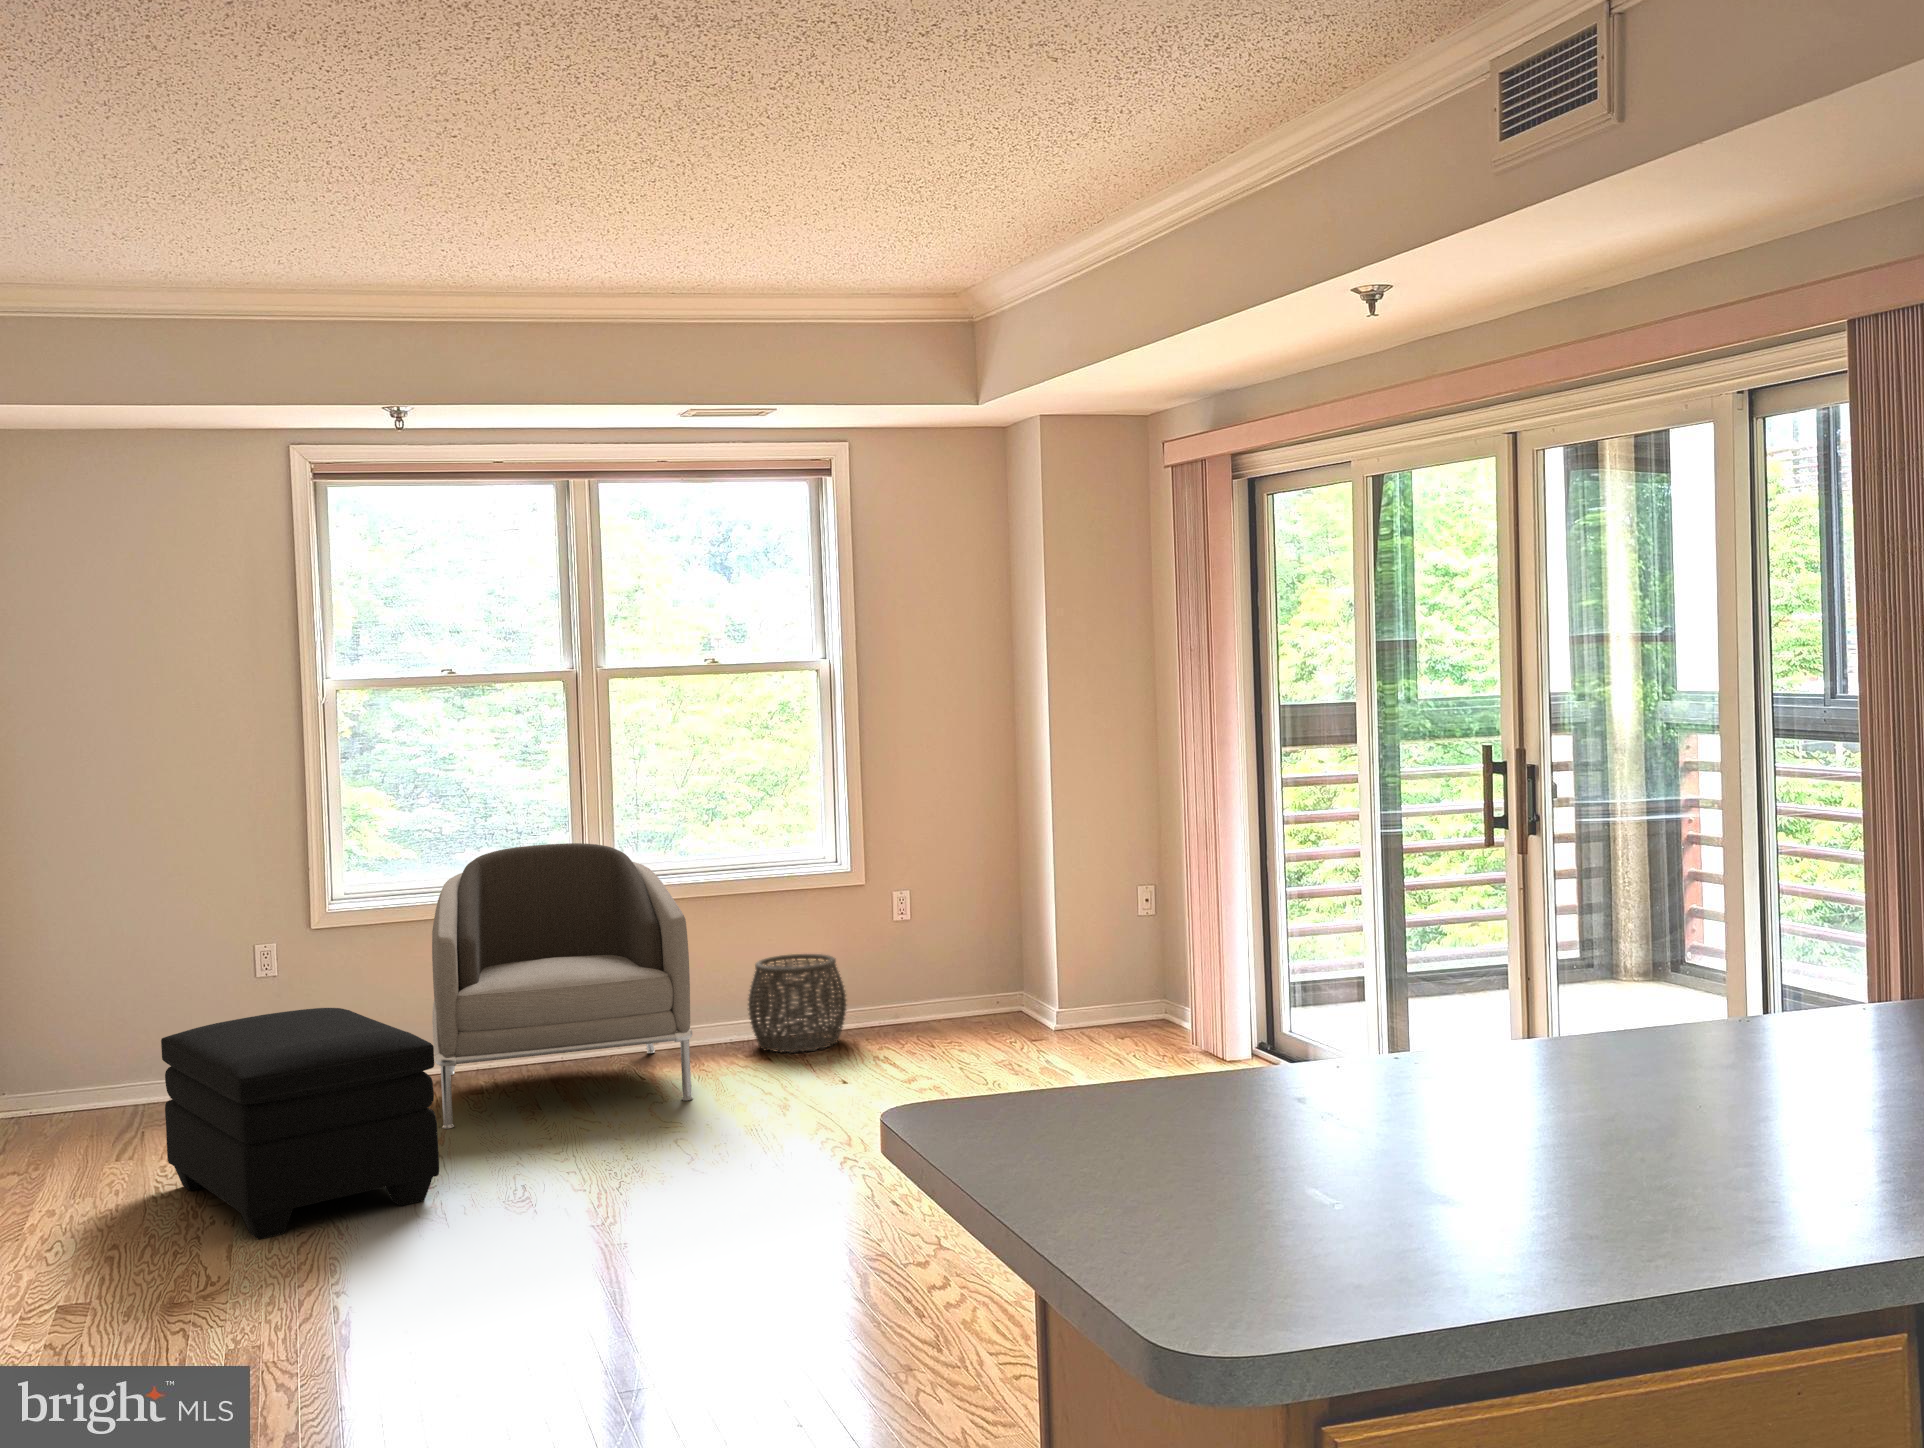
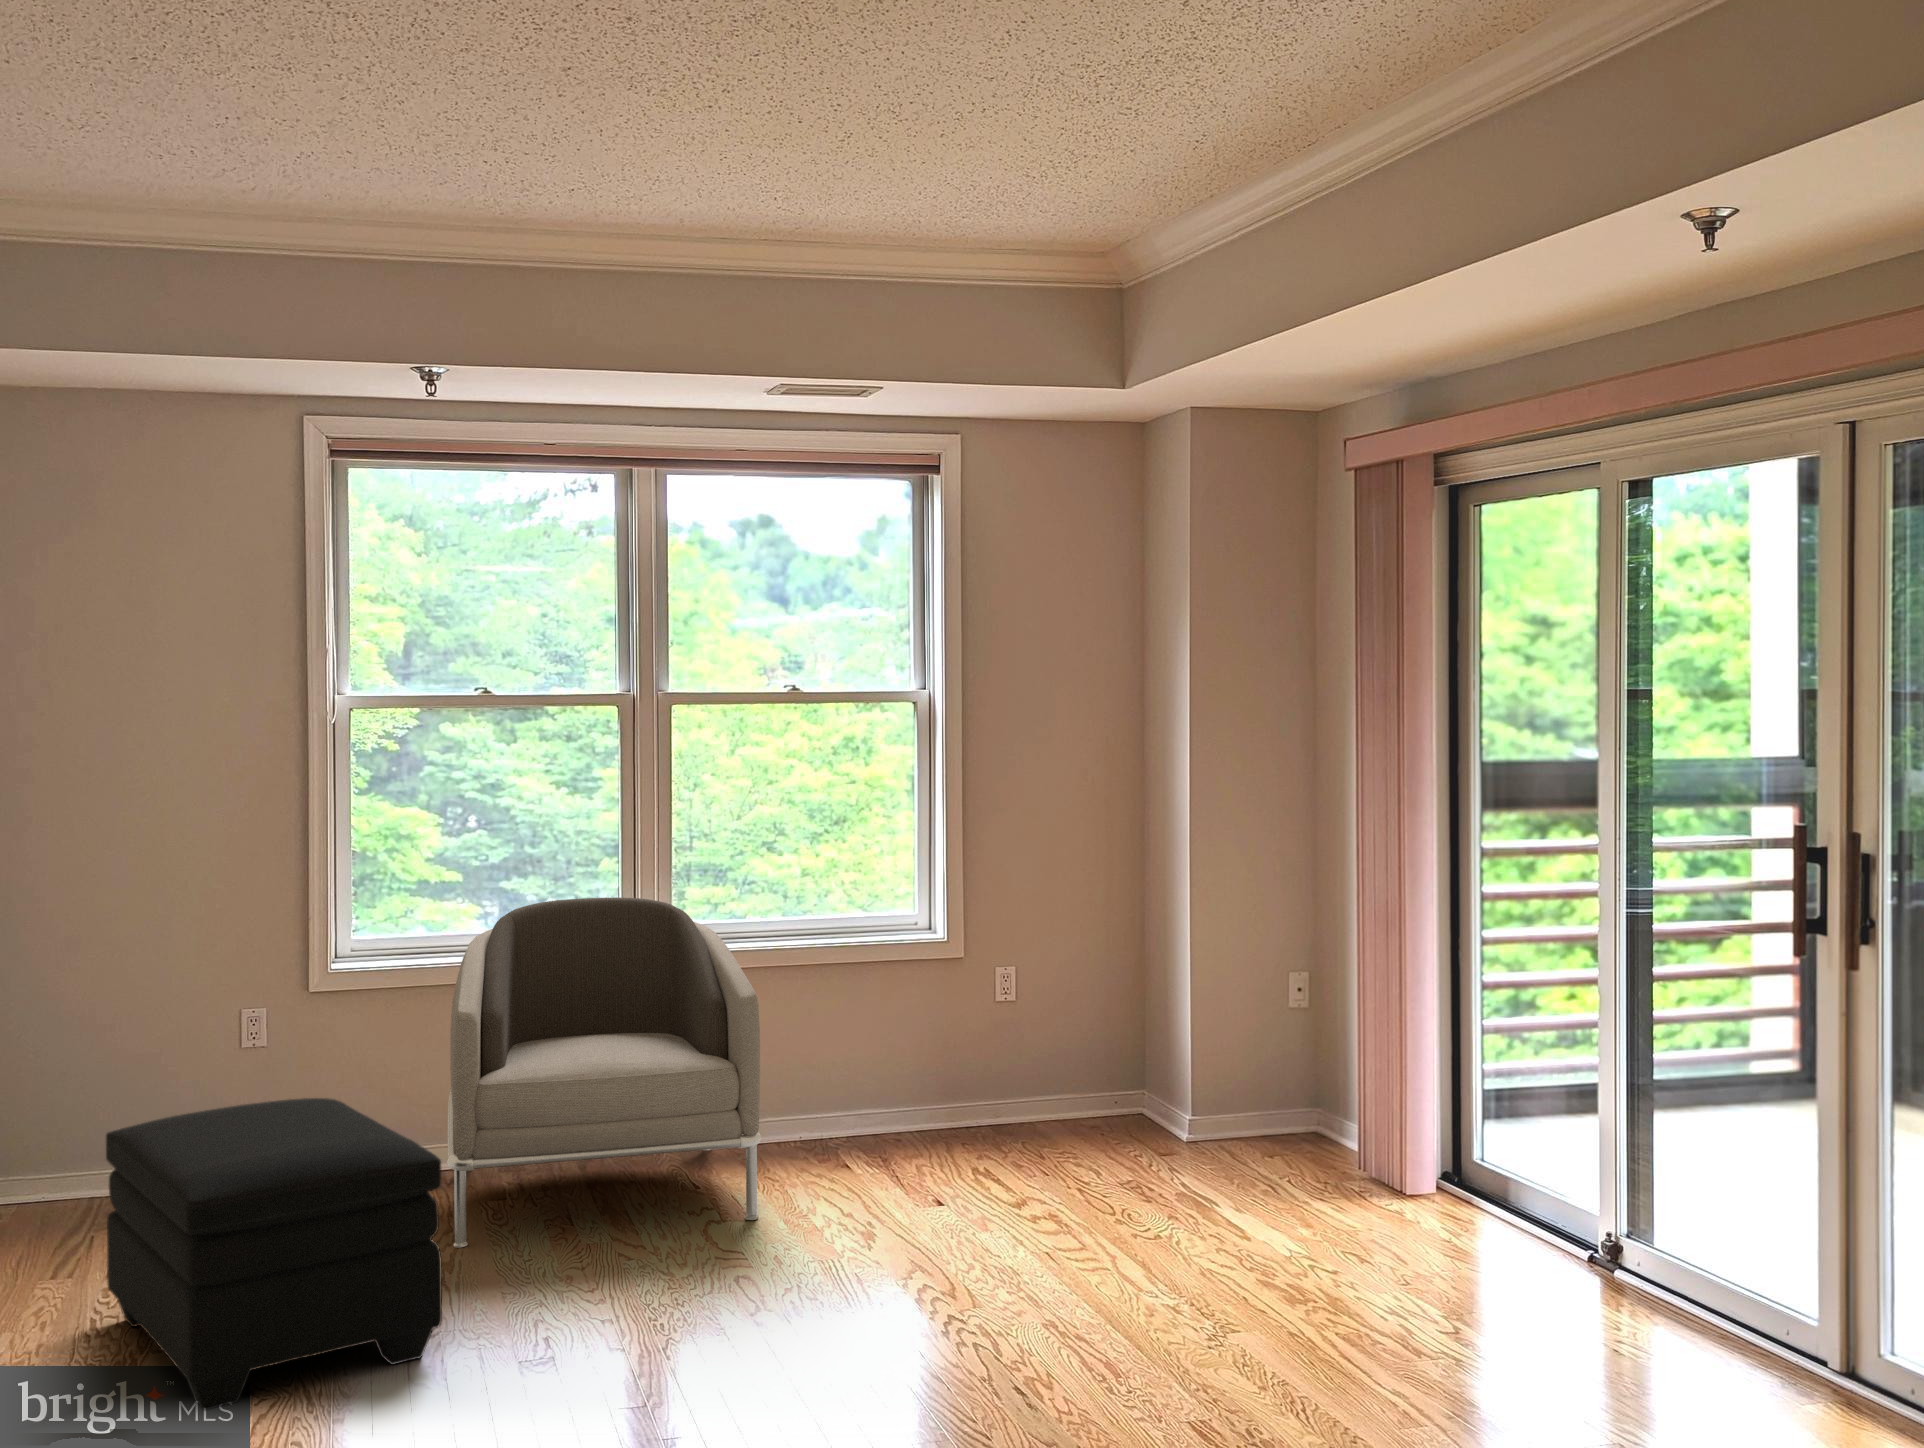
woven basket: present [748,954,847,1053] -> none [823,1037,941,1158]

